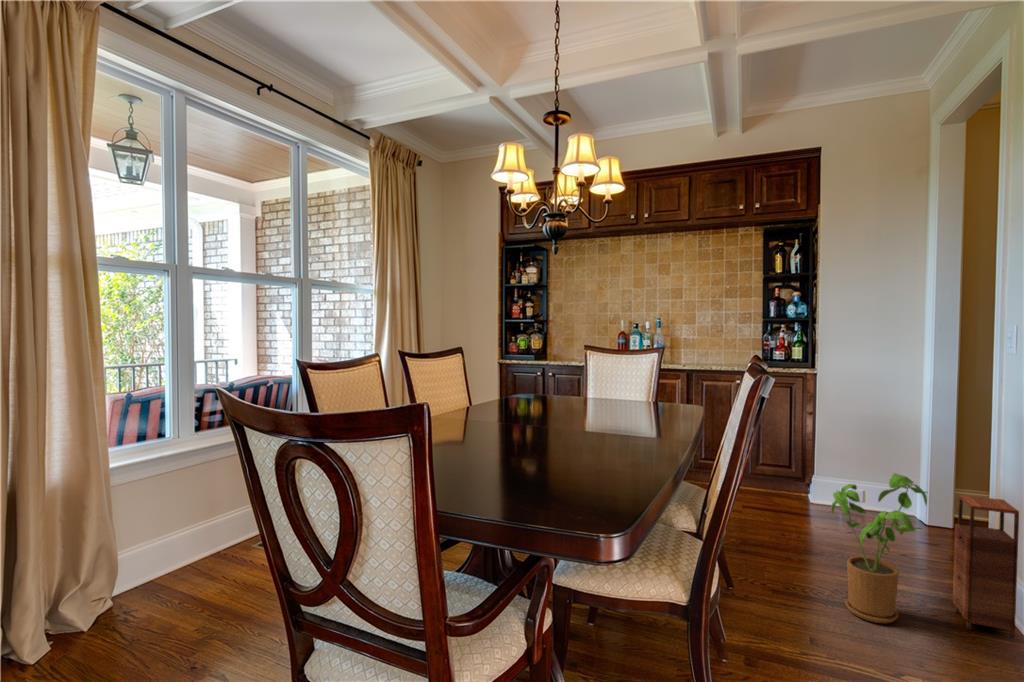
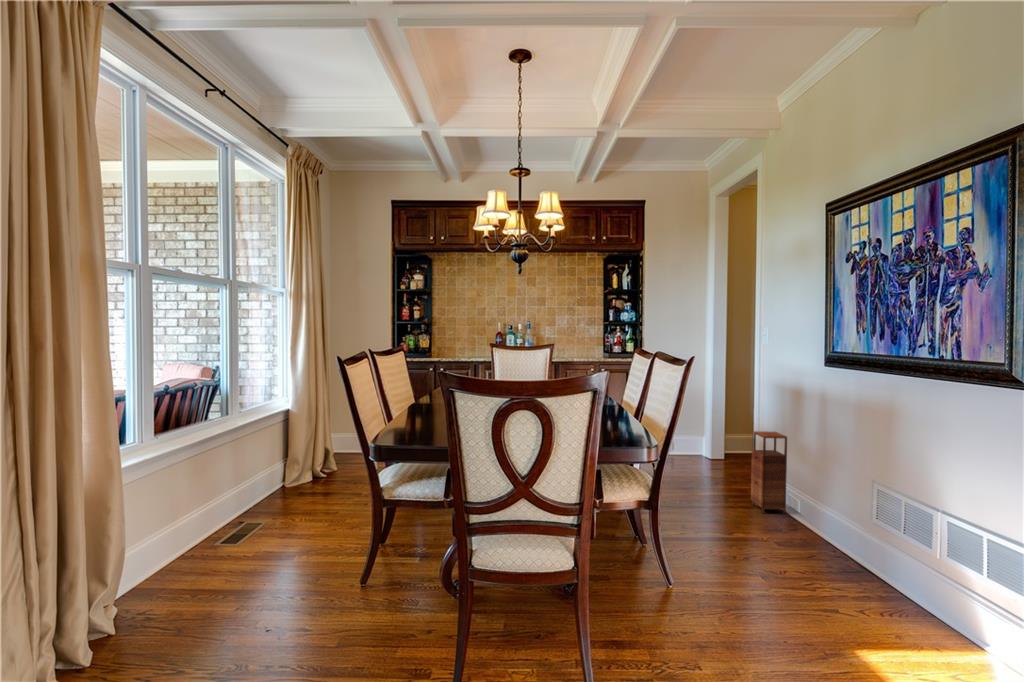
house plant: present [831,473,927,623] -> none [686,420,744,518]

